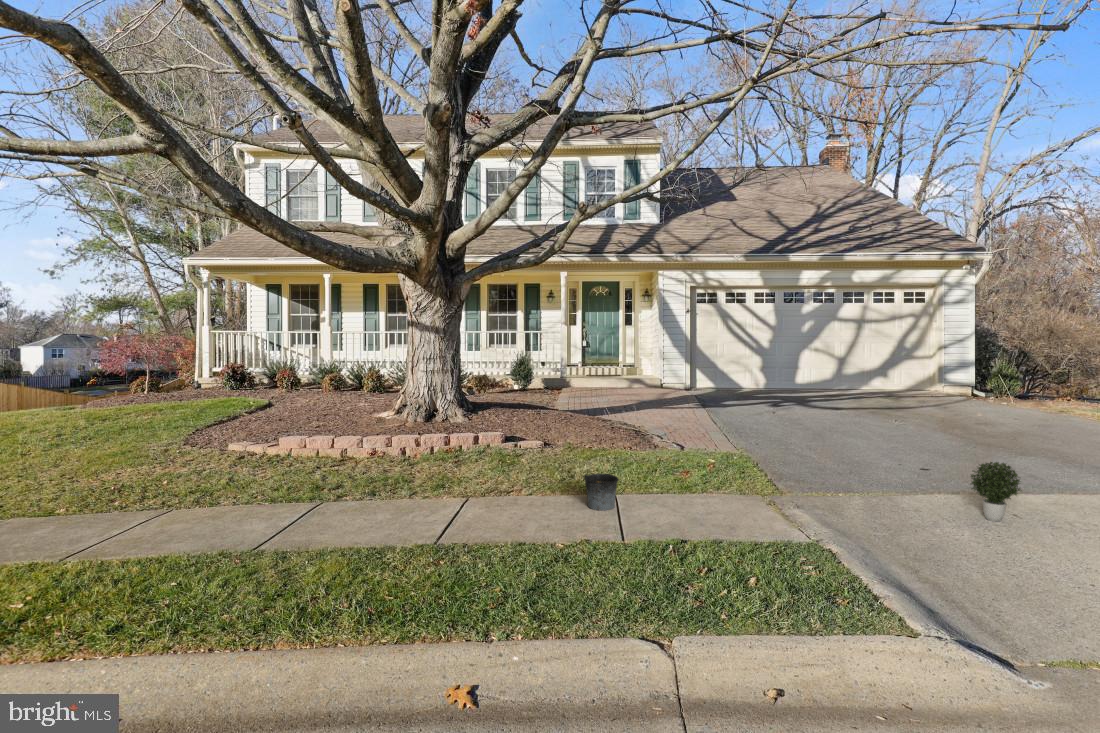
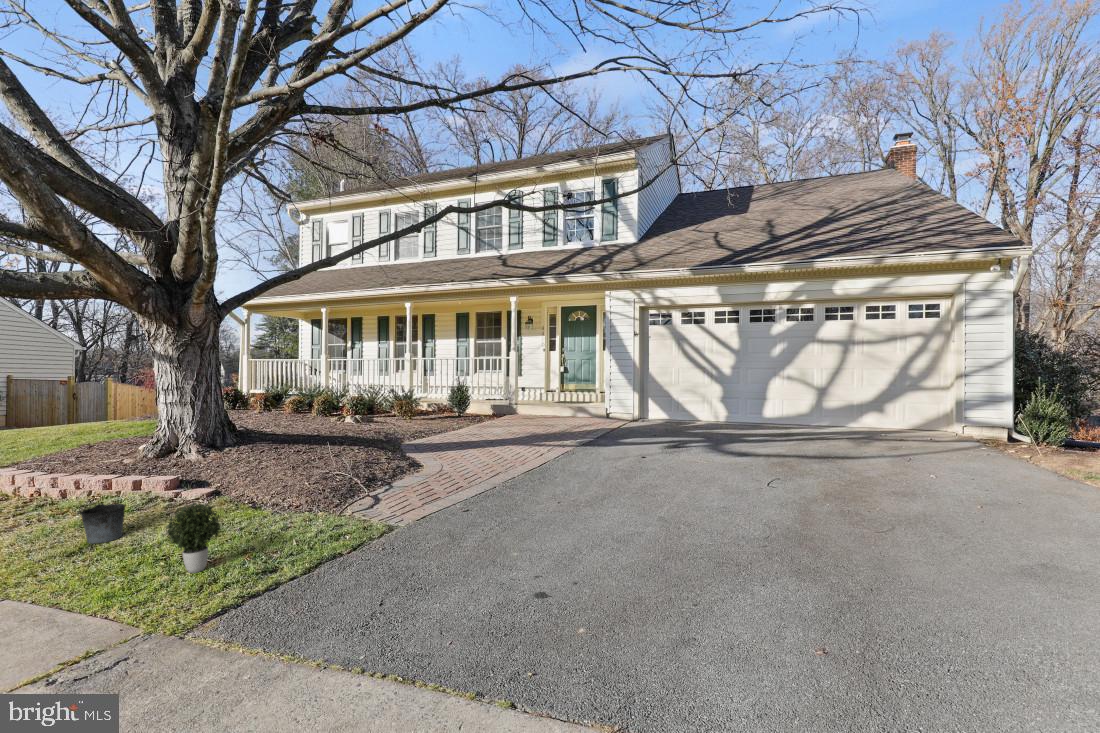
potted plant: present [971,462,1020,522] -> present [166,503,221,573]

